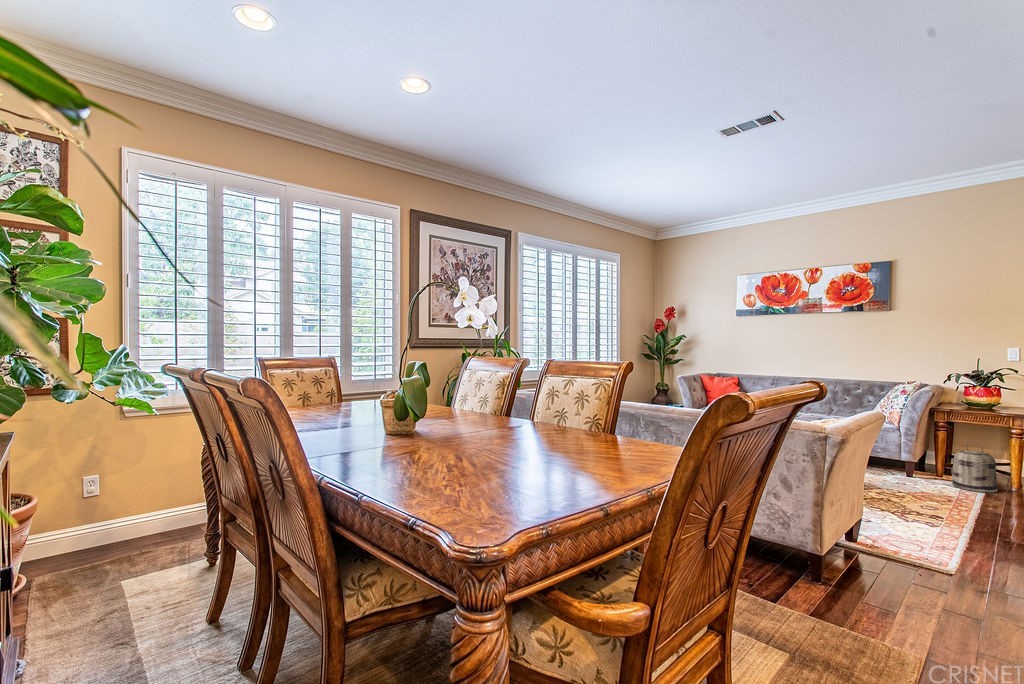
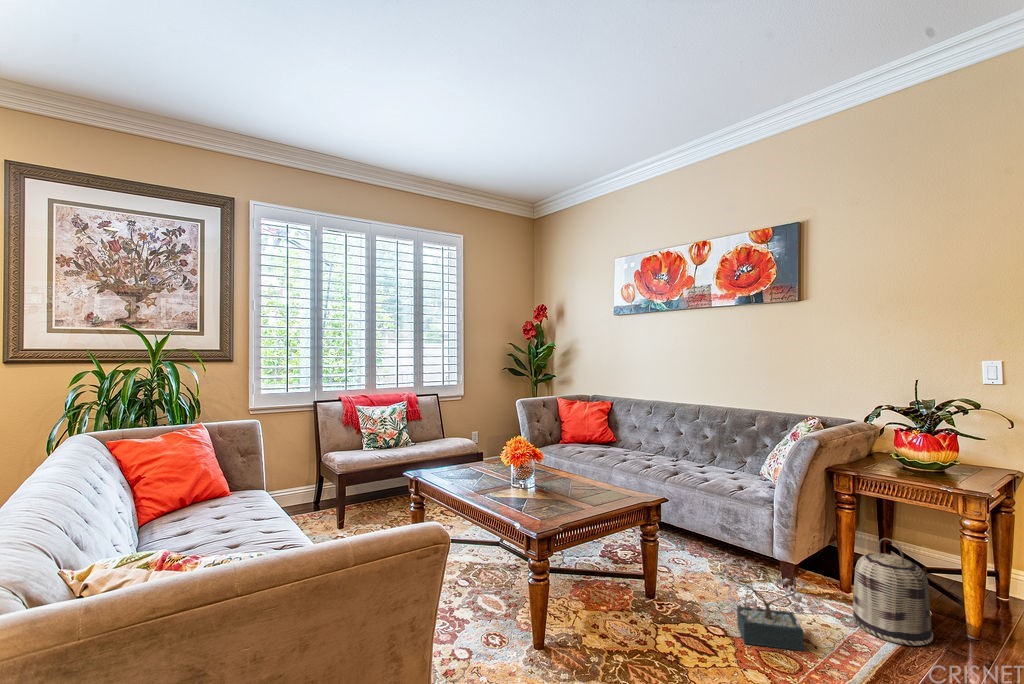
decorative plant: none [888,452,946,496] -> present [714,553,816,651]

